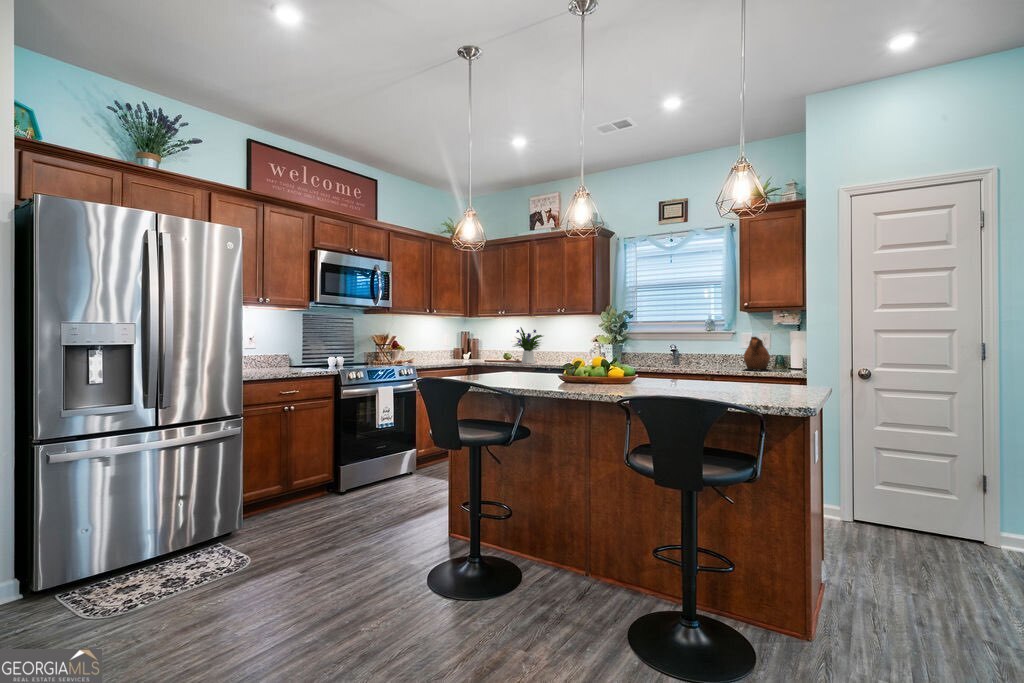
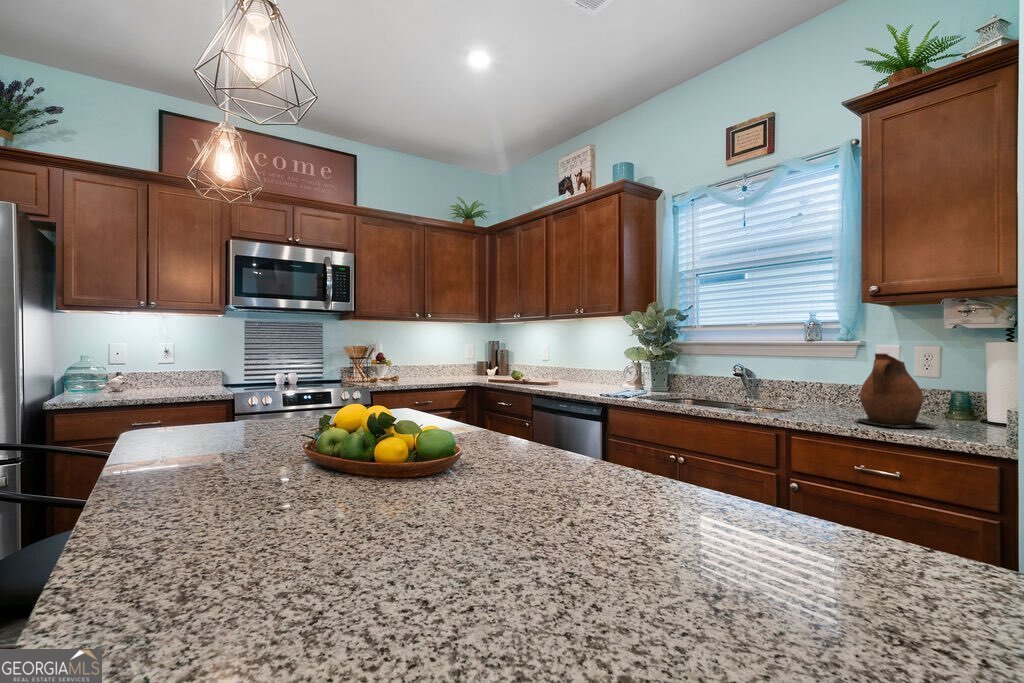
flower arrangement: present [515,327,543,363] -> none [524,334,571,385]

